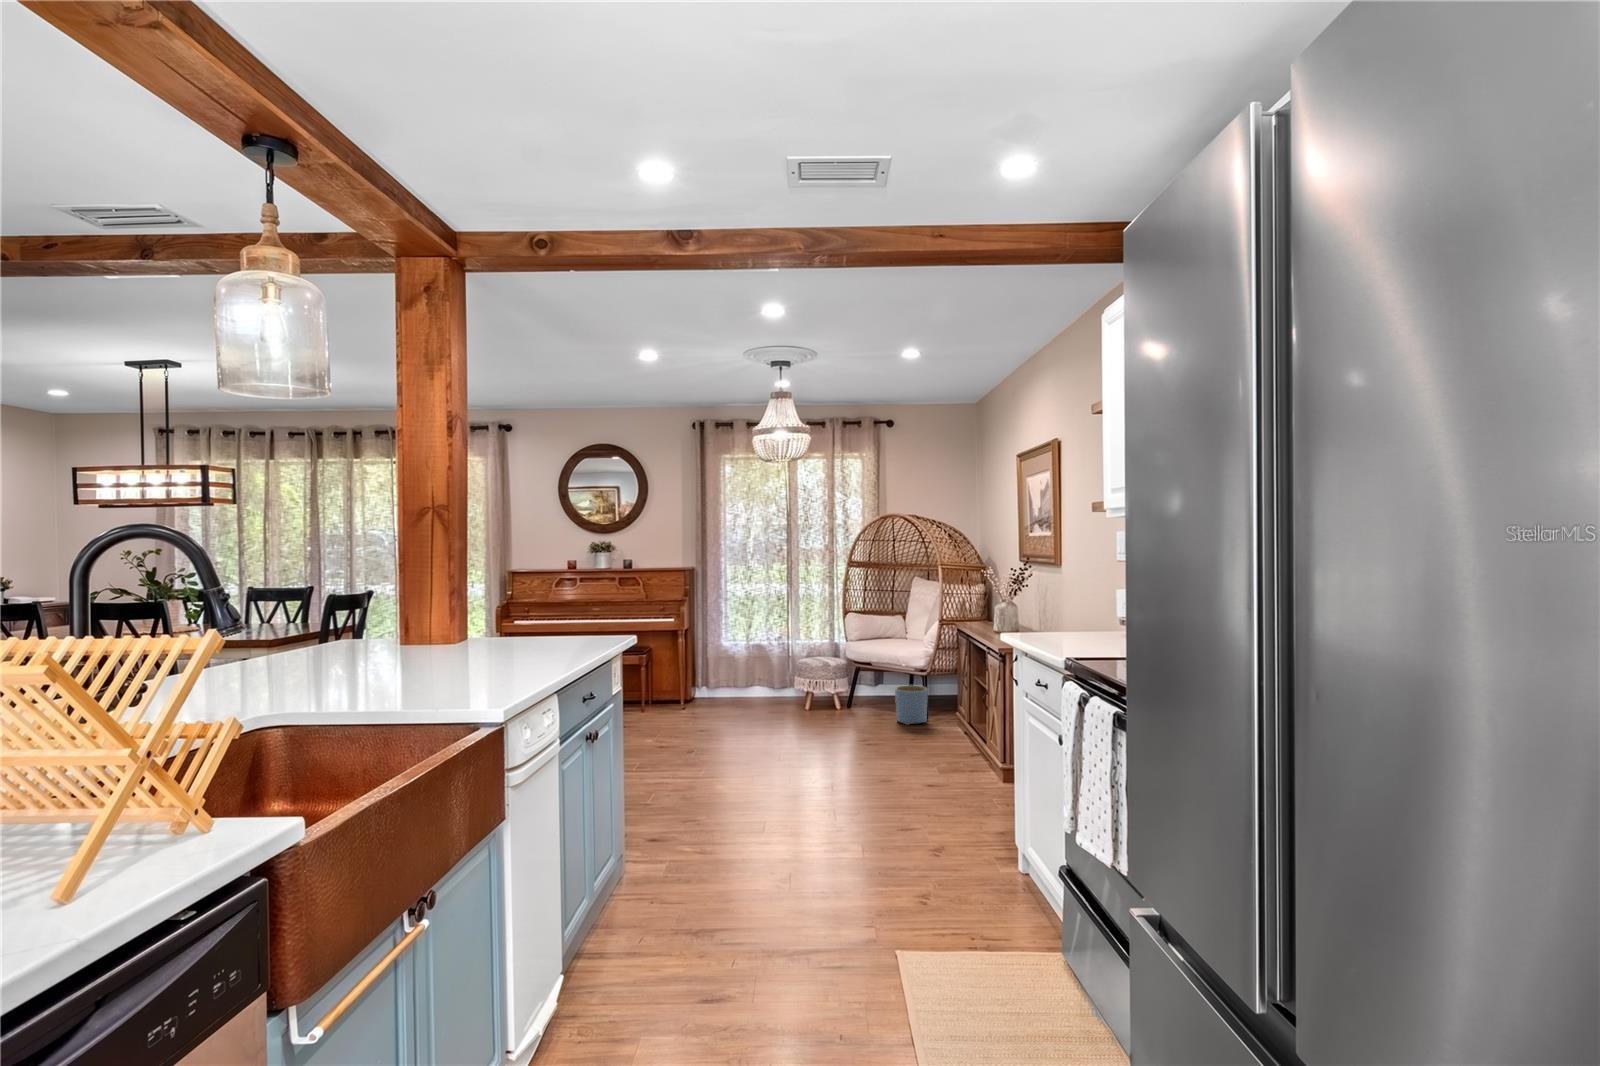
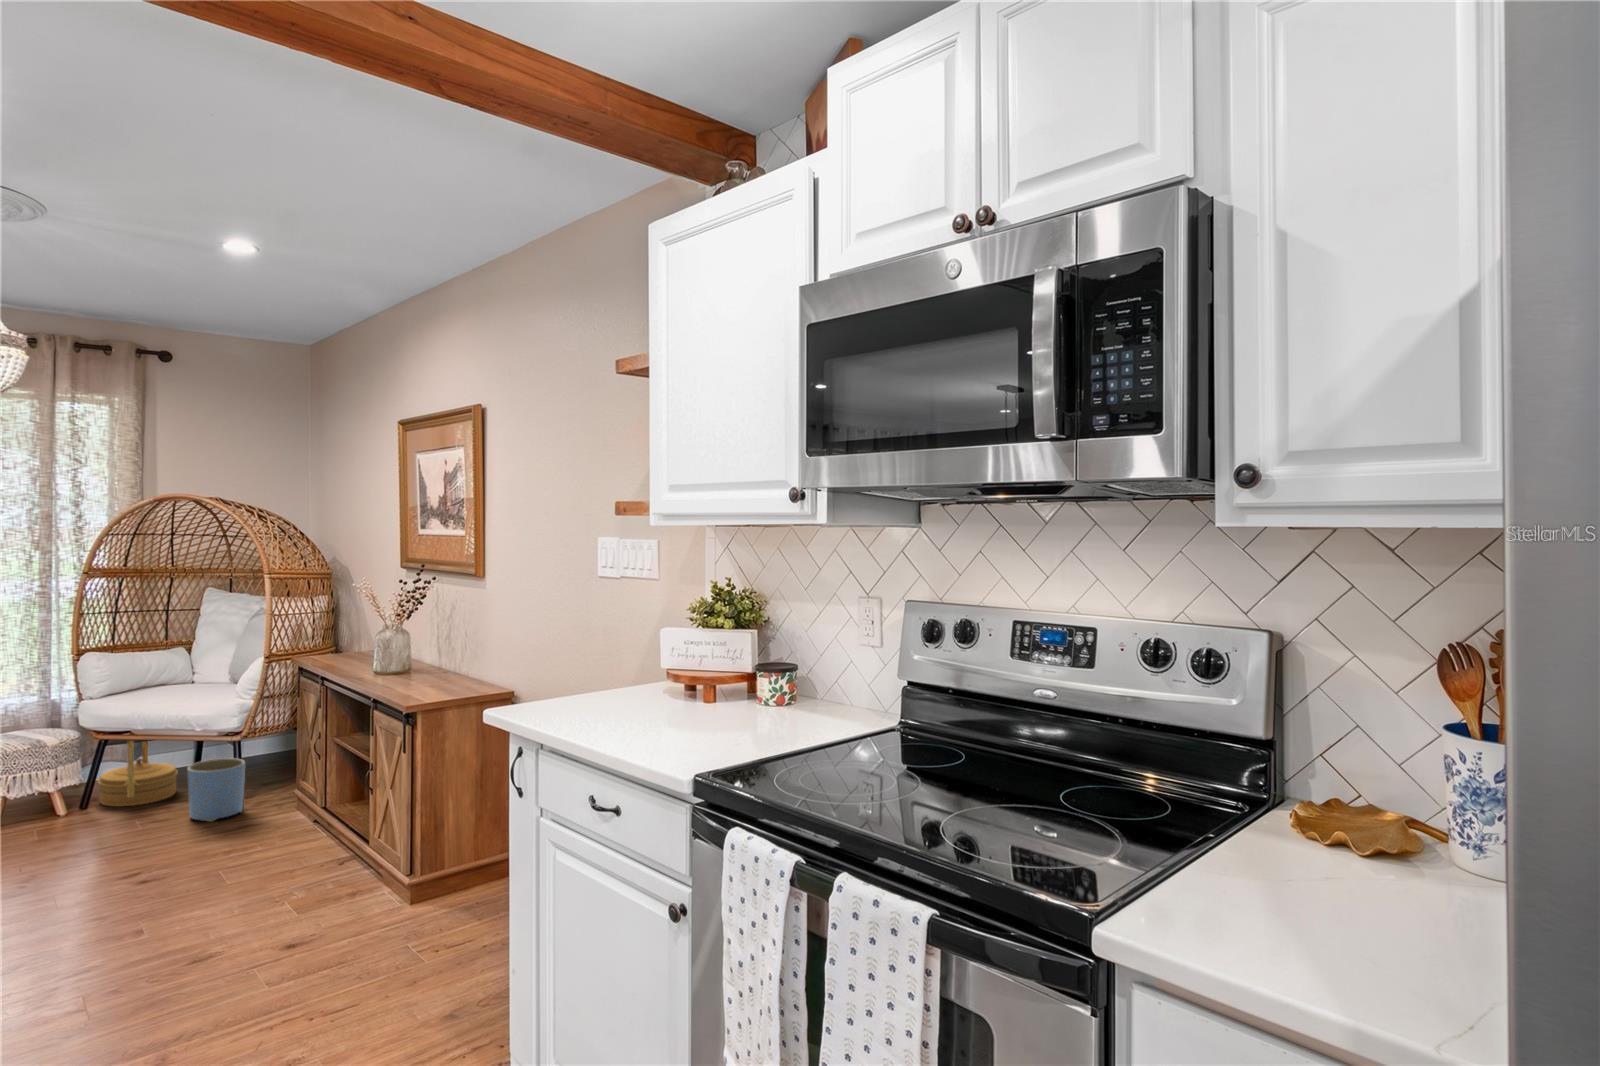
basket: none [854,659,896,710] -> present [98,741,178,807]

